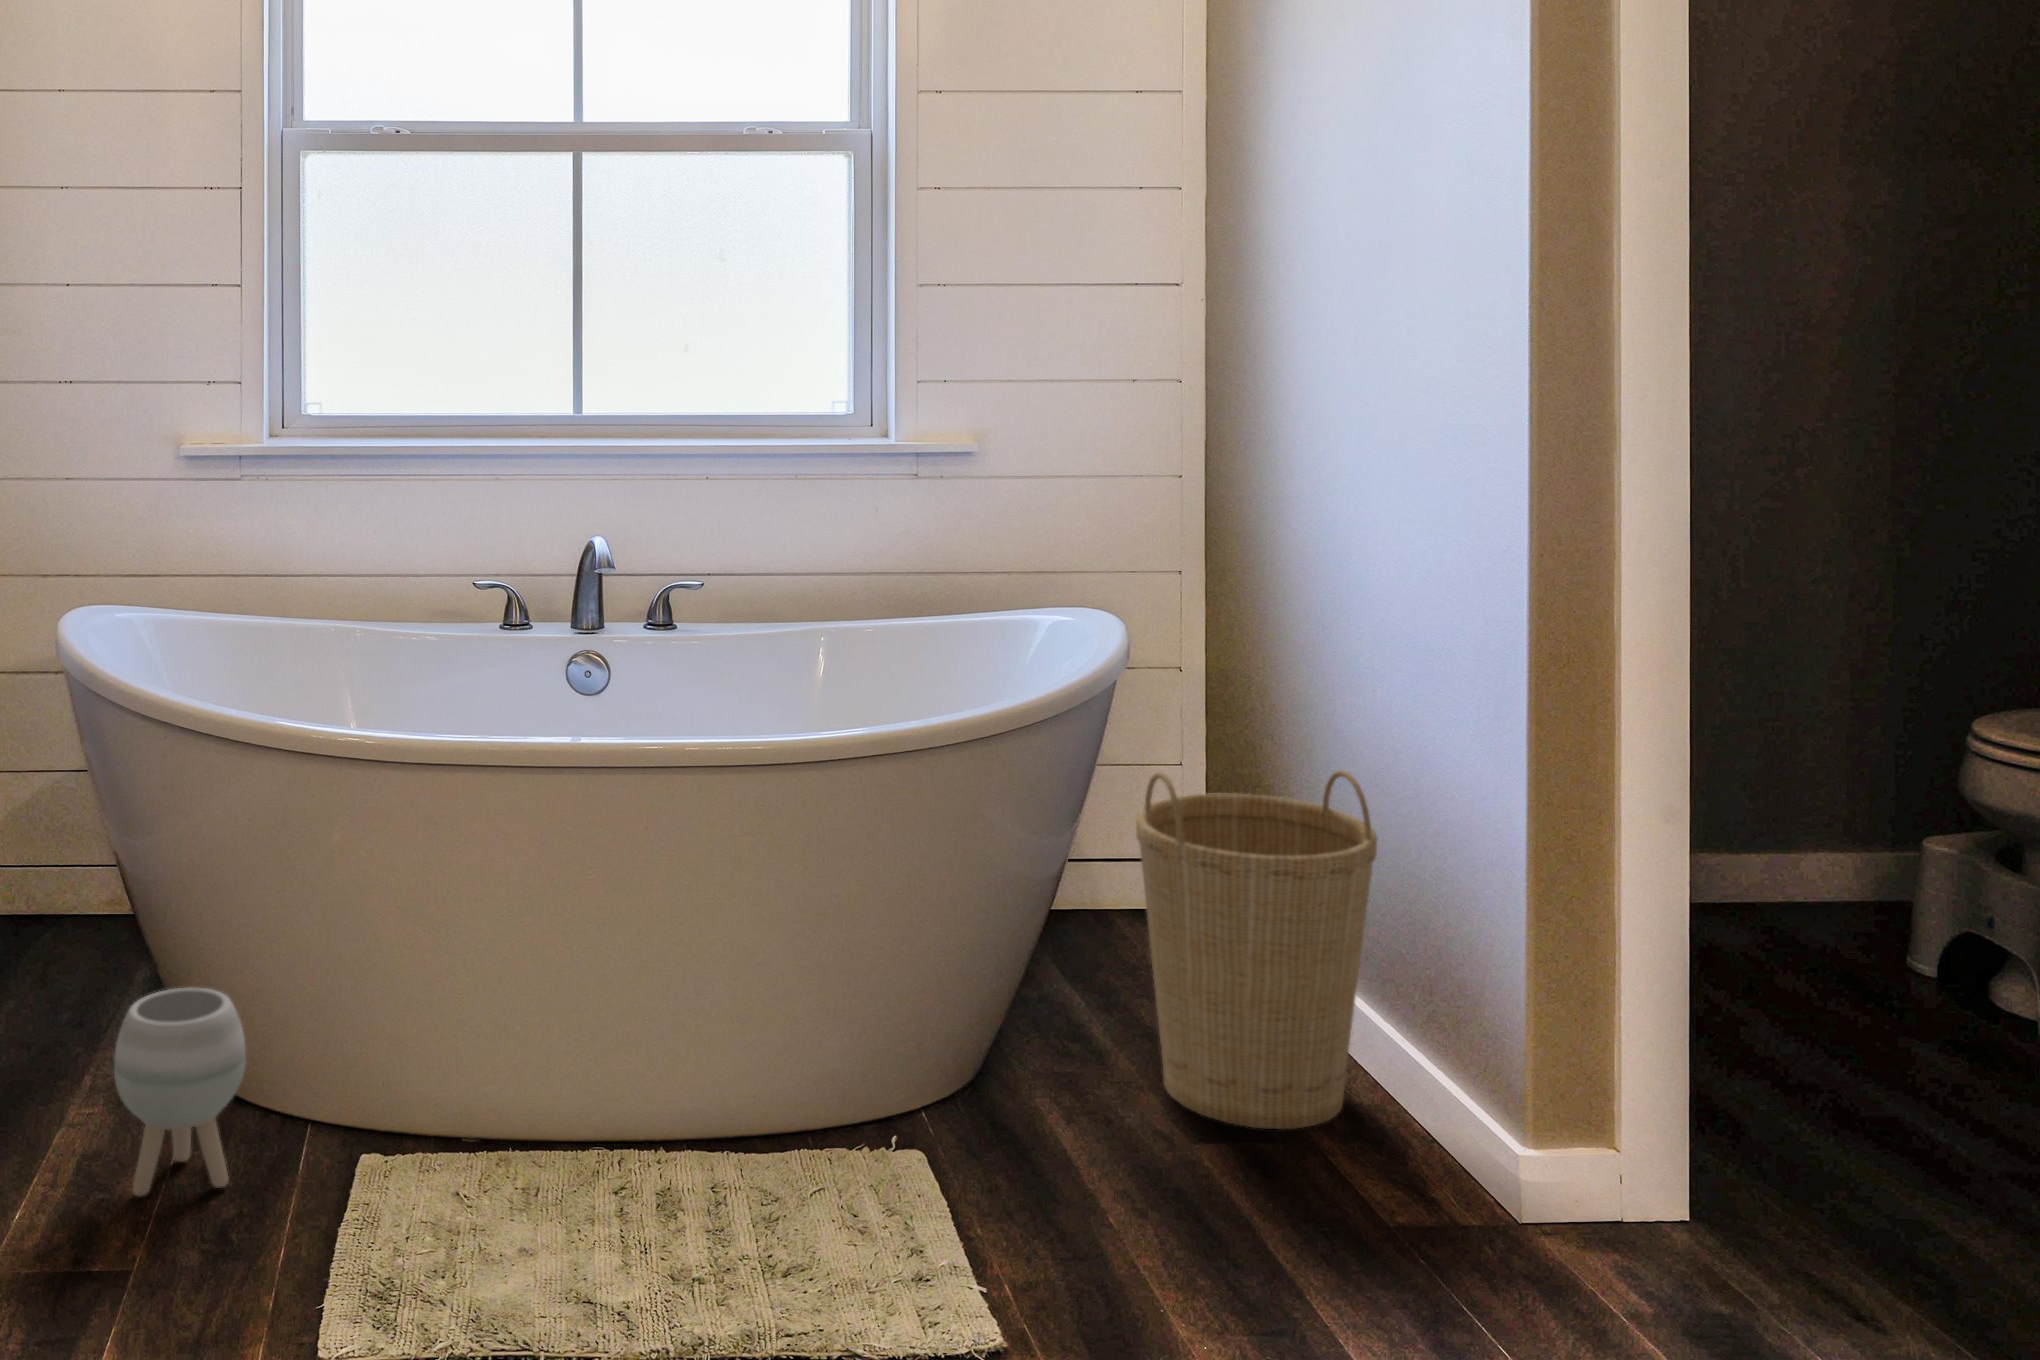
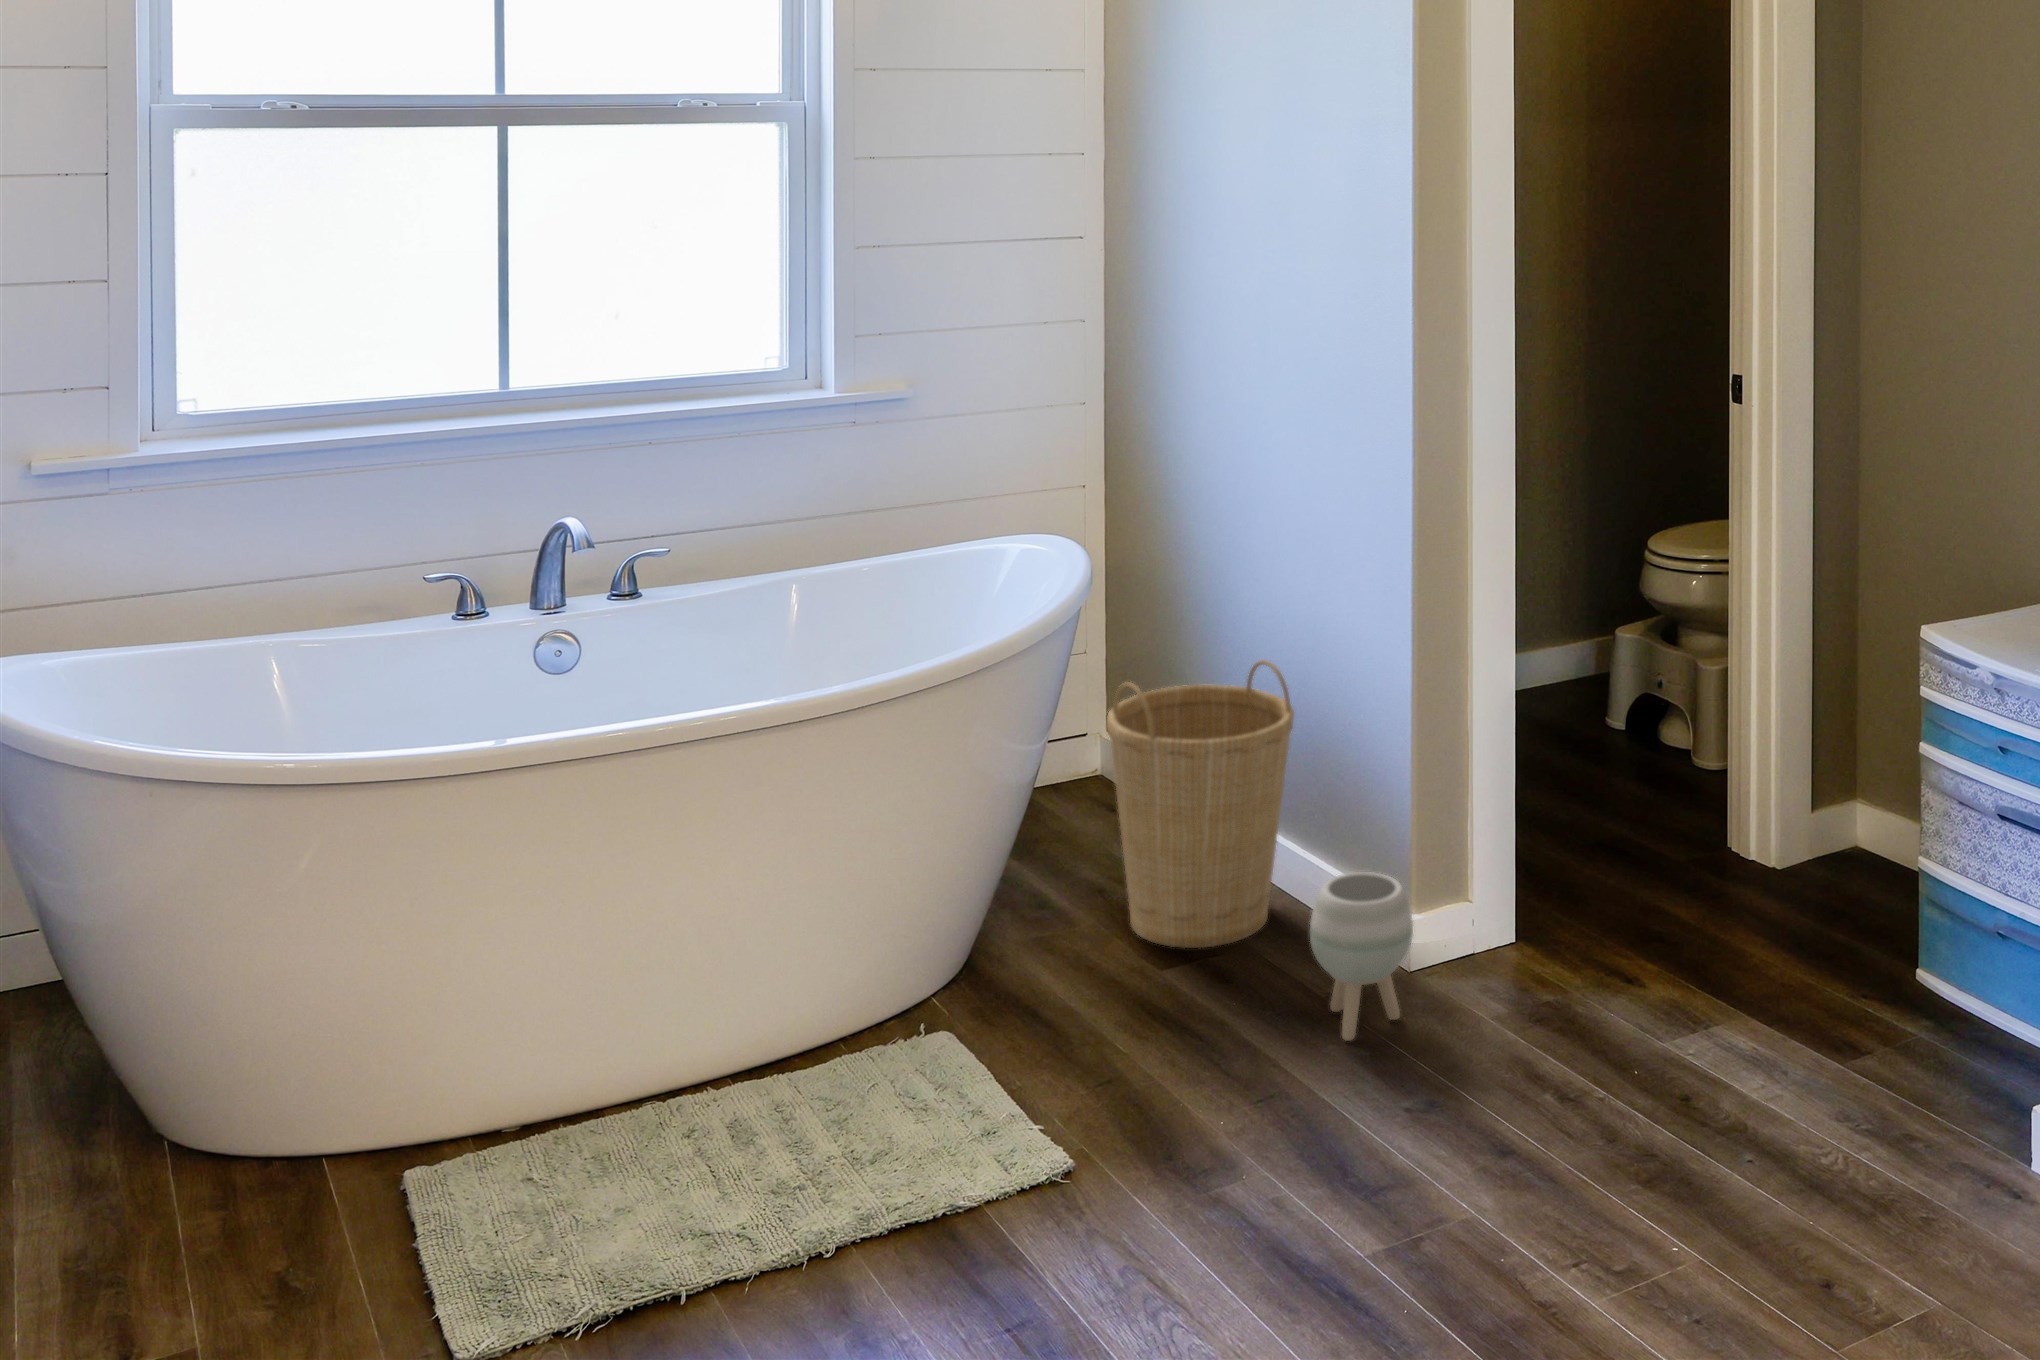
planter: present [114,988,246,1196] -> present [1310,872,1413,1041]

